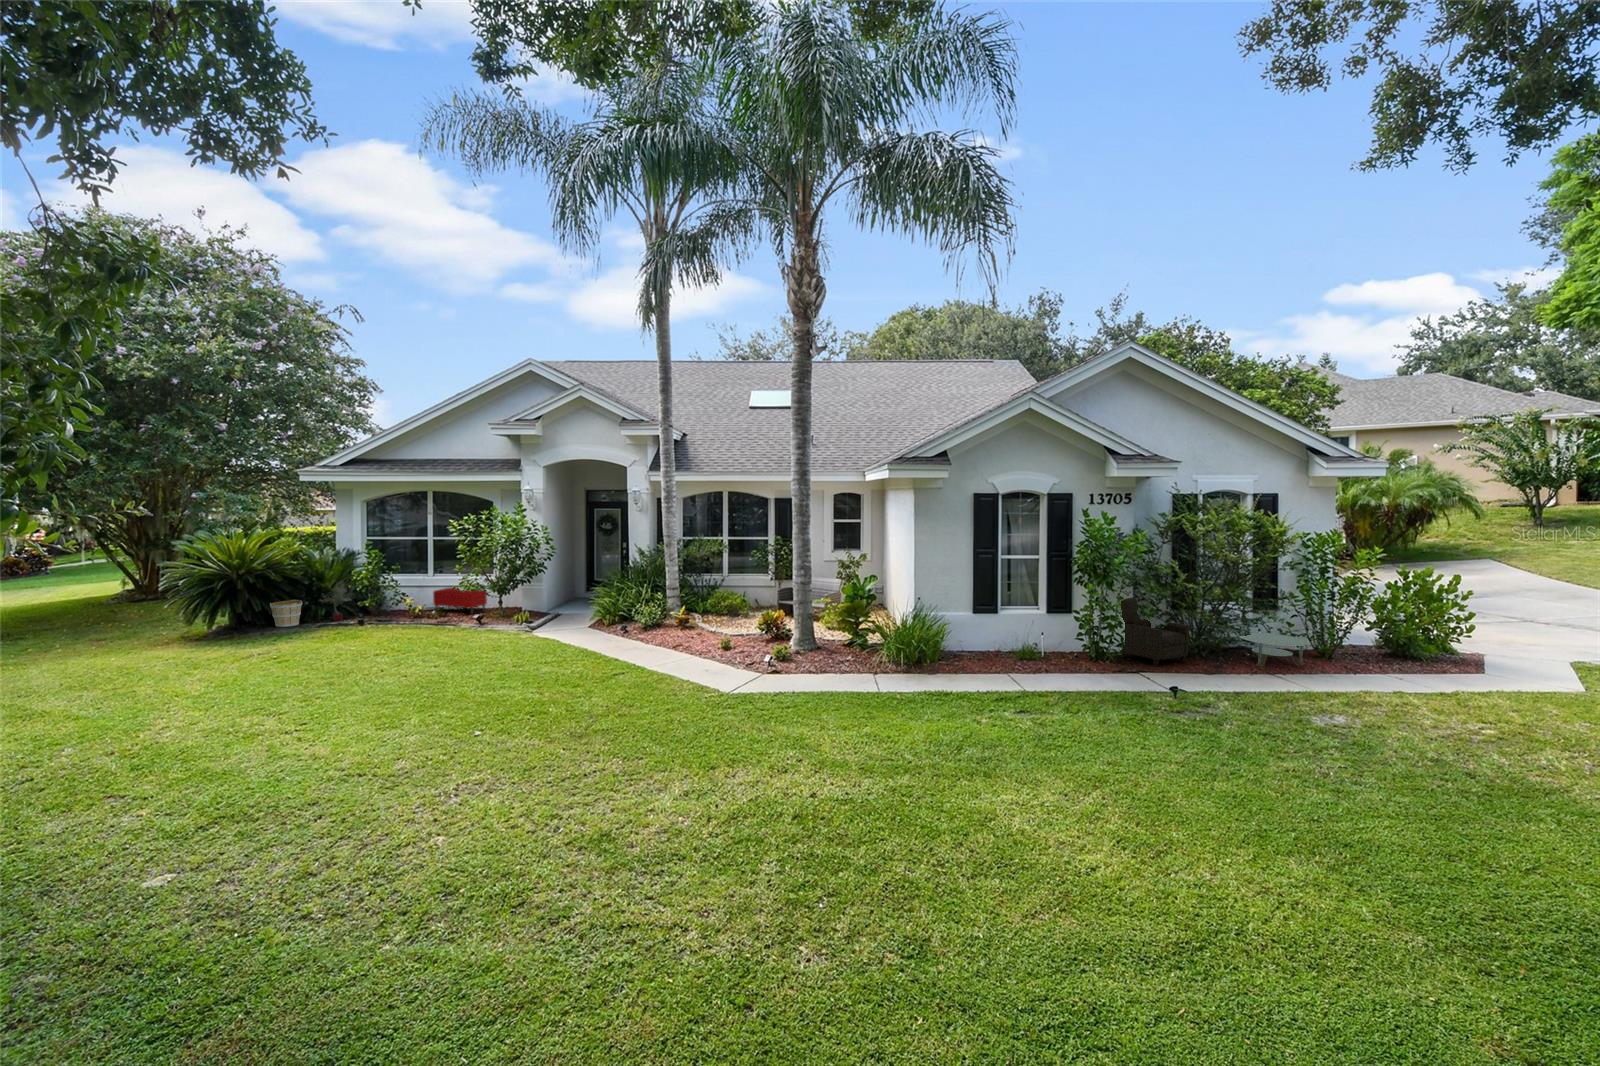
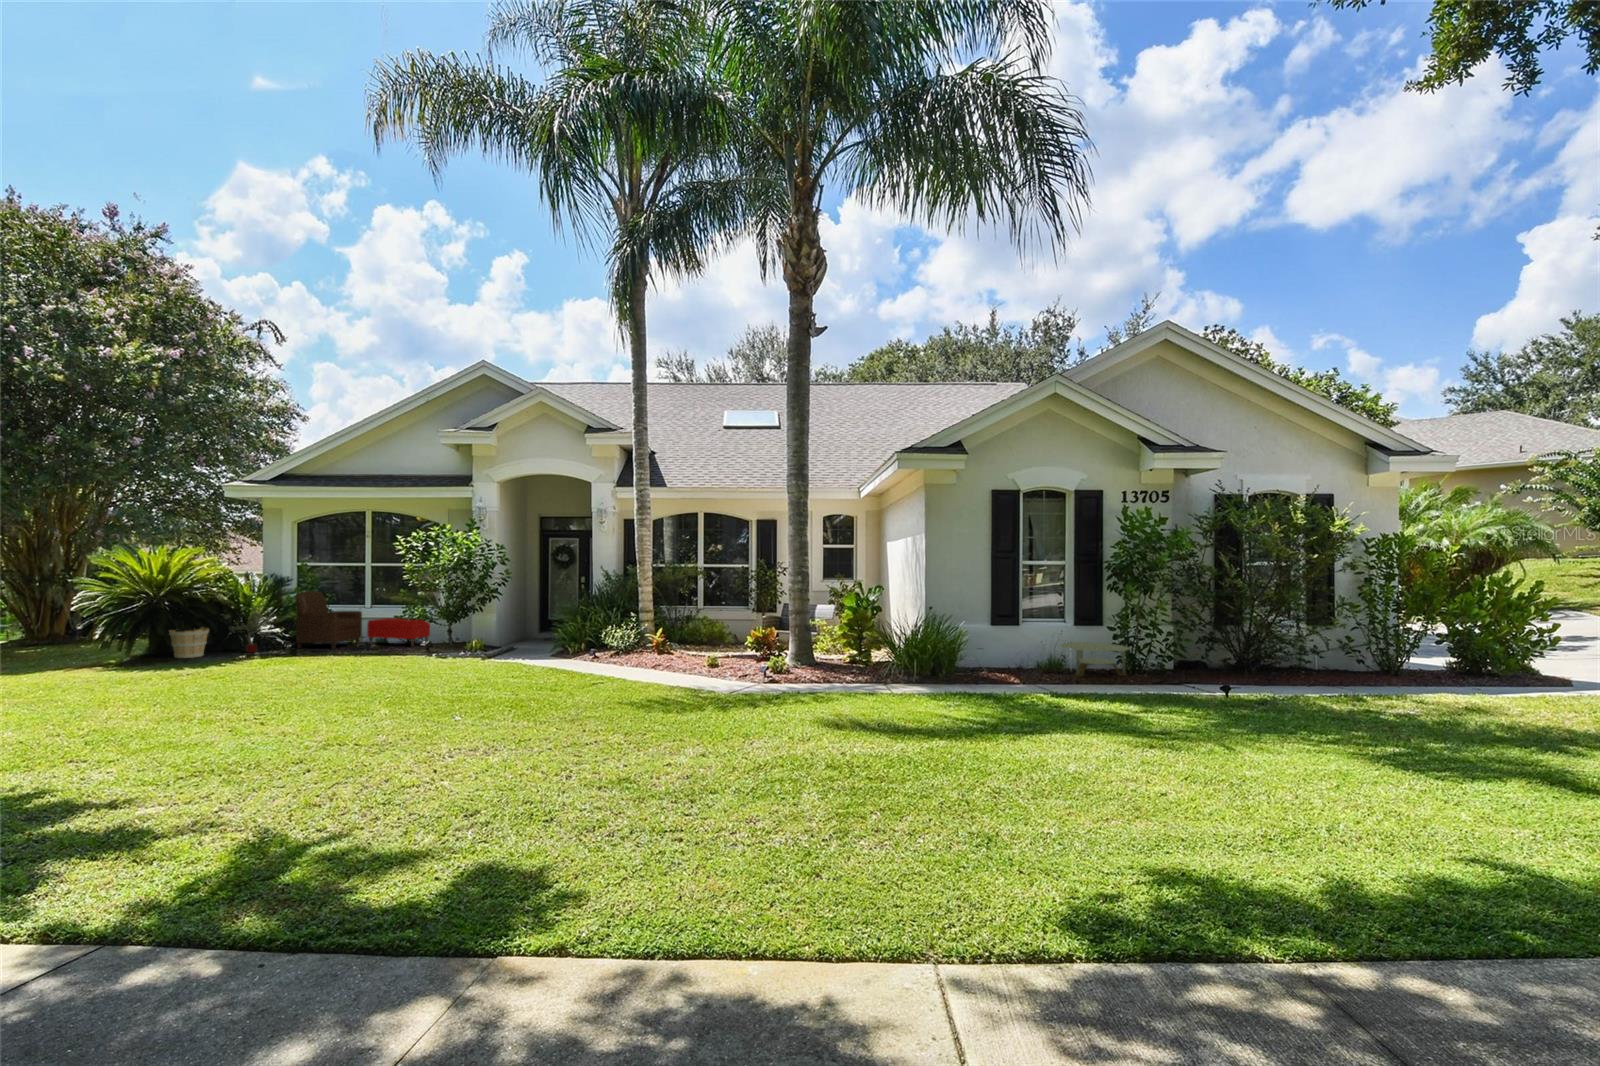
chair: present [1120,597,1189,667] -> present [295,591,362,649]
round table: present [1239,633,1309,667] -> present [1060,642,1130,677]

